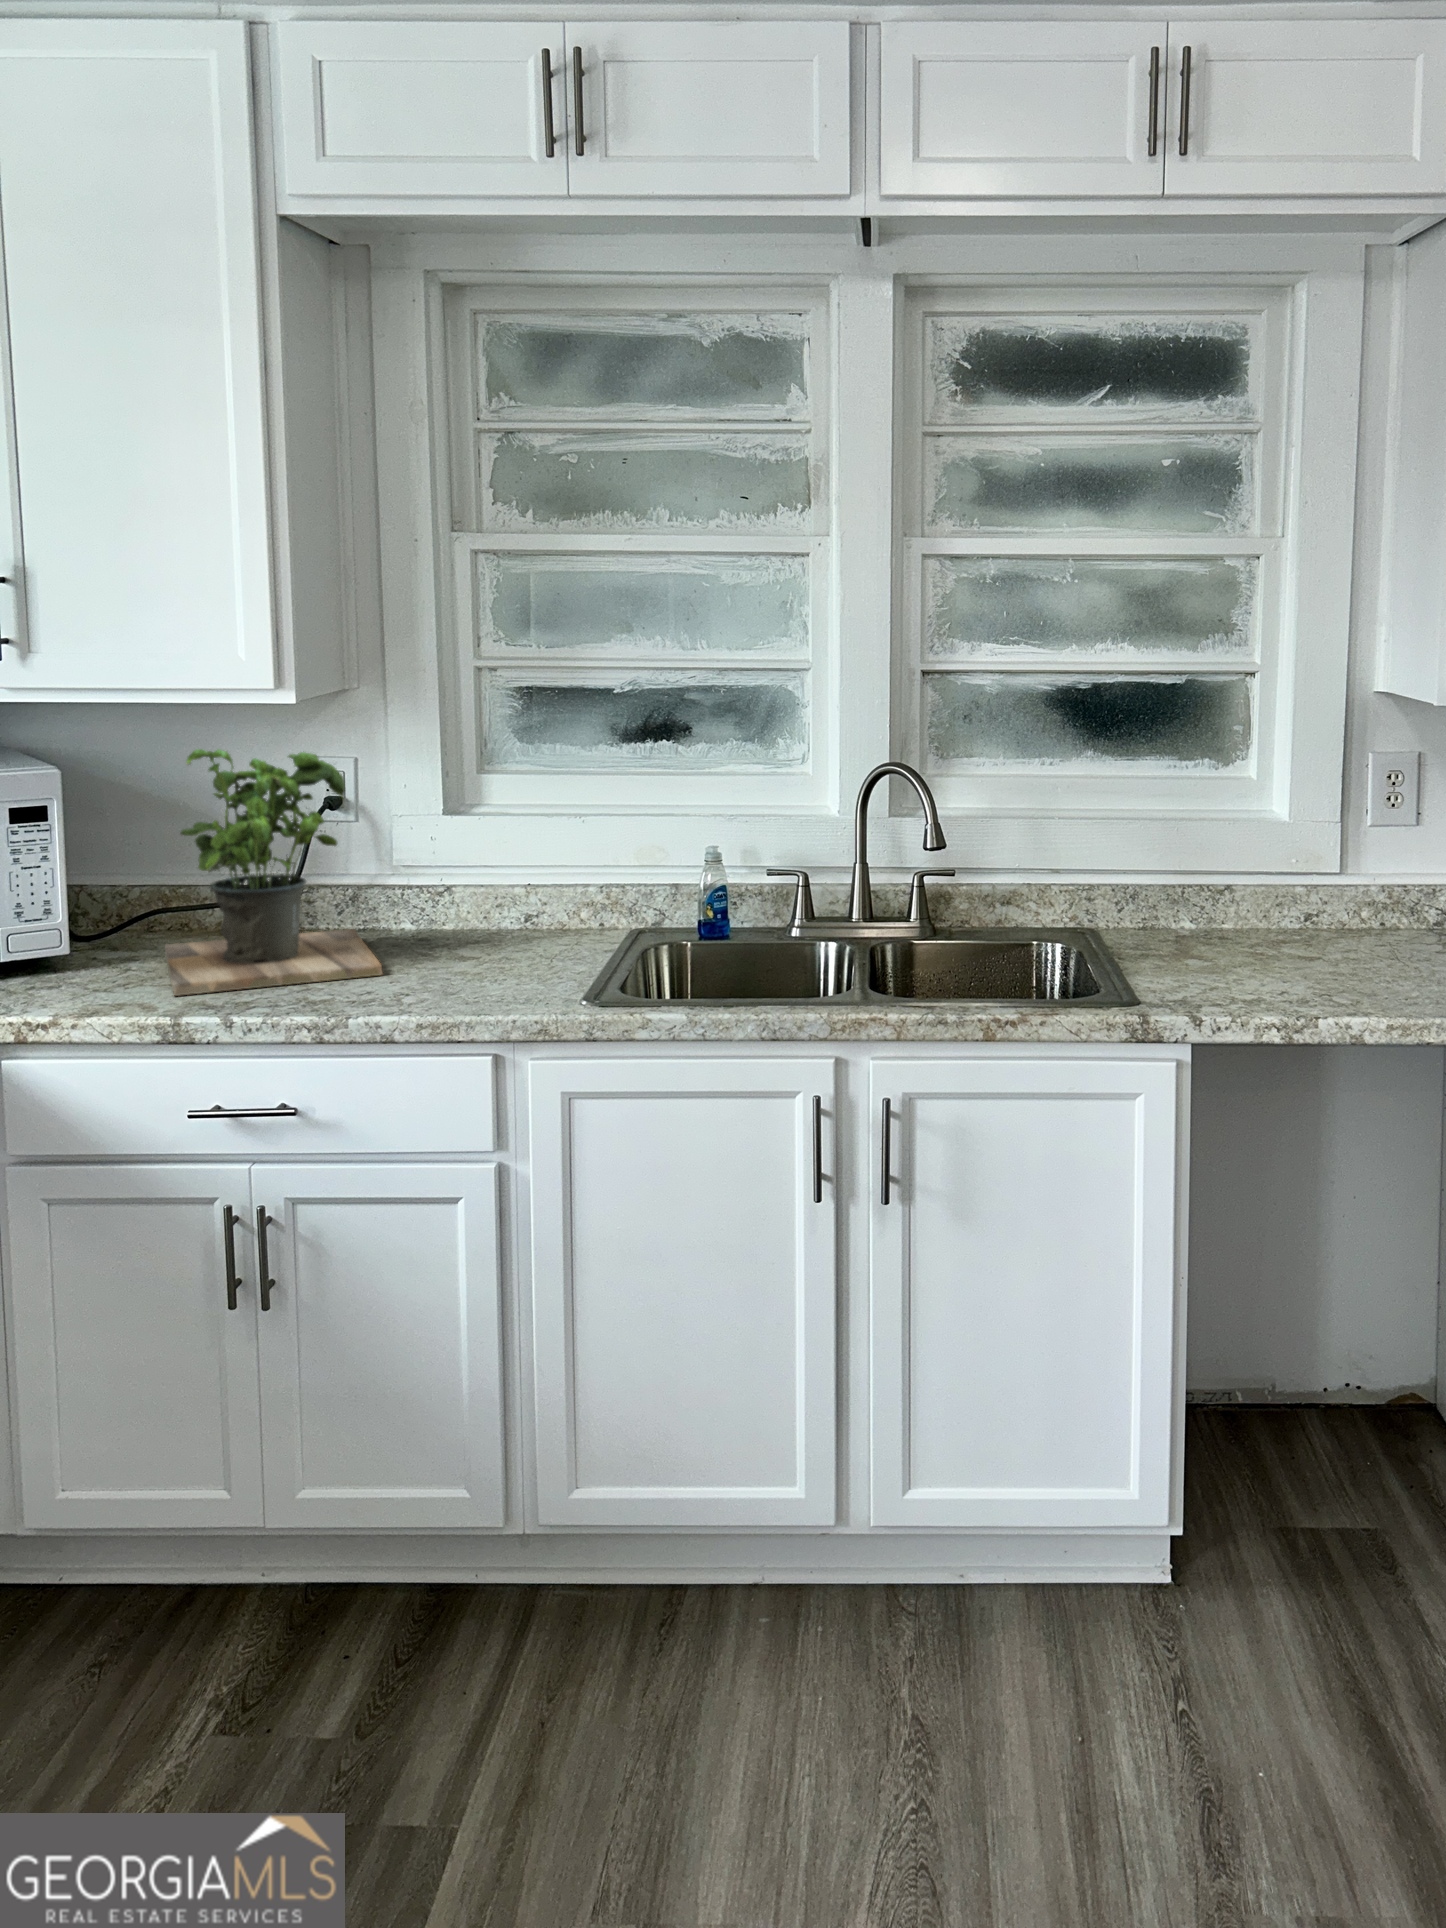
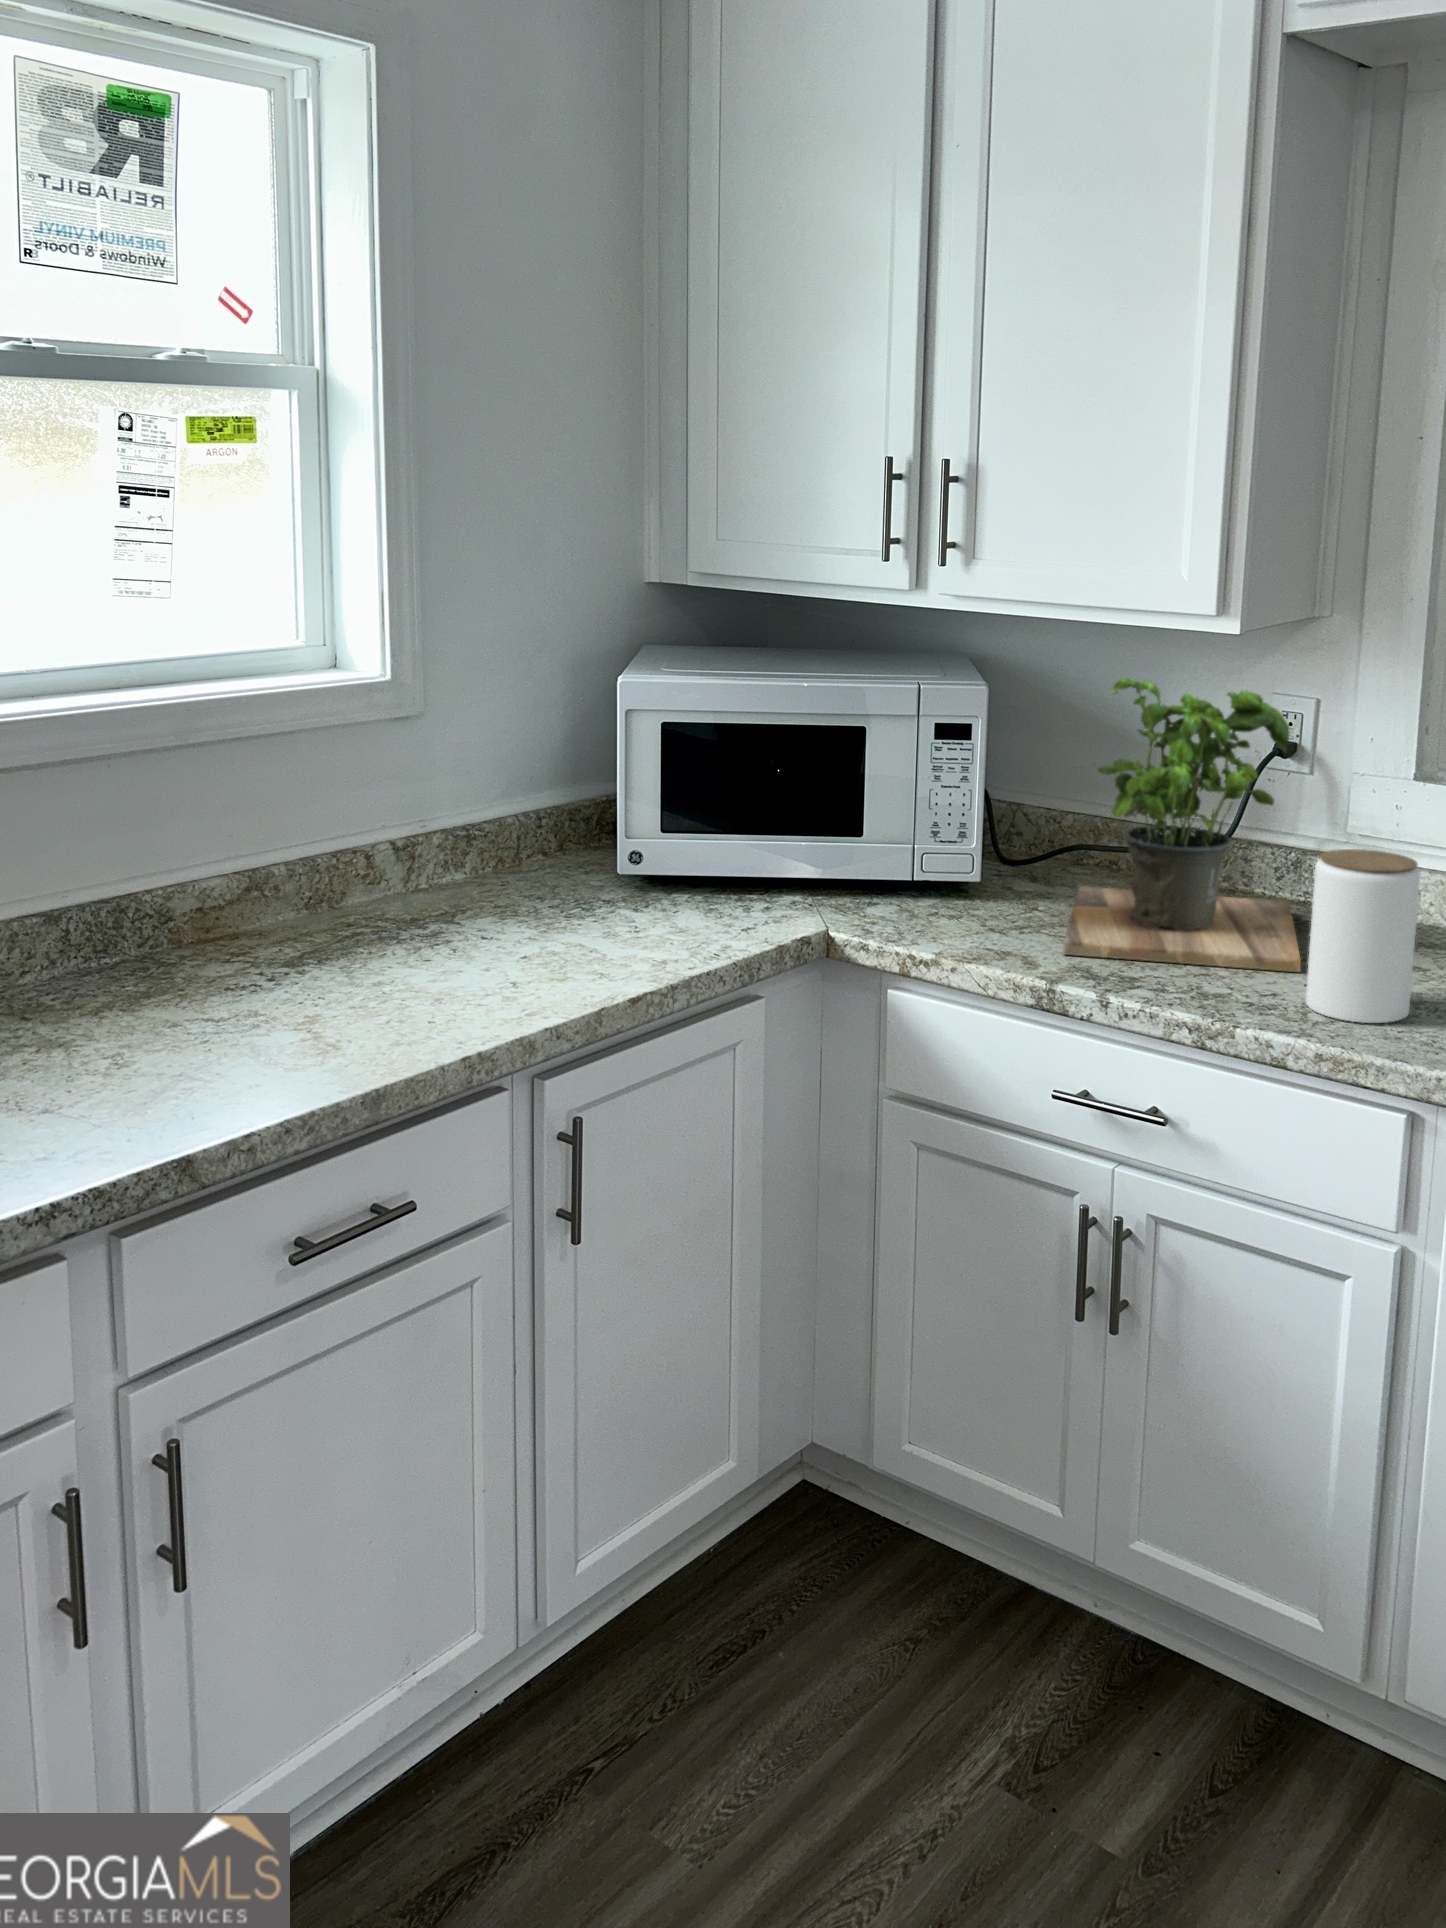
jar: none [391,863,478,999] -> present [1306,849,1420,1023]

